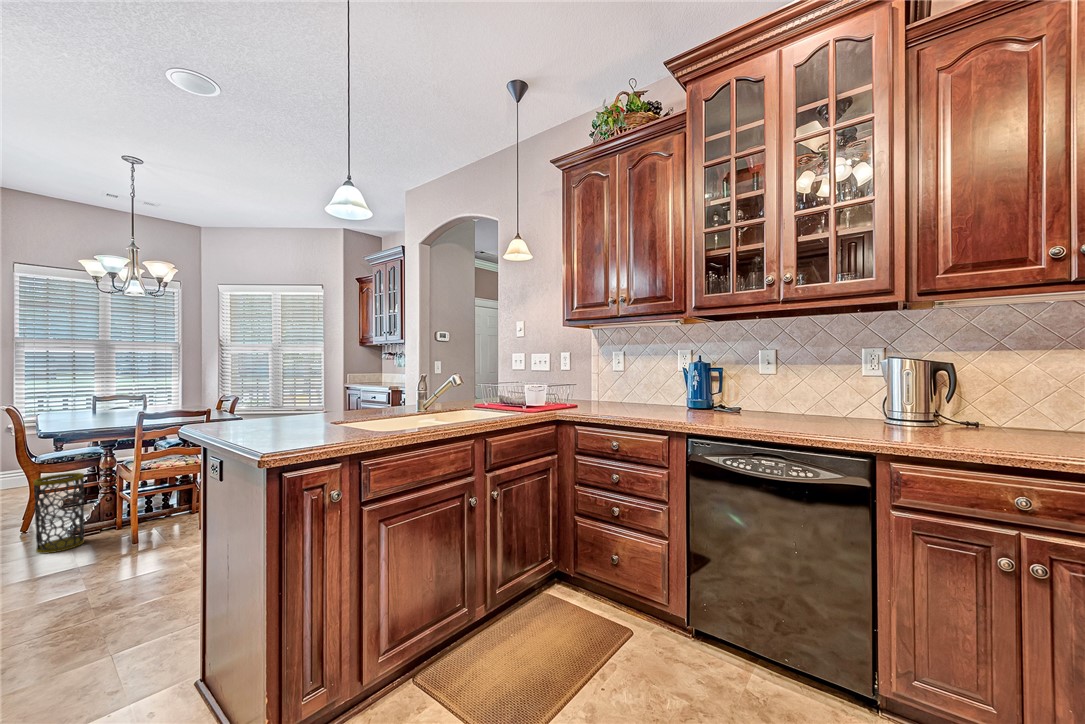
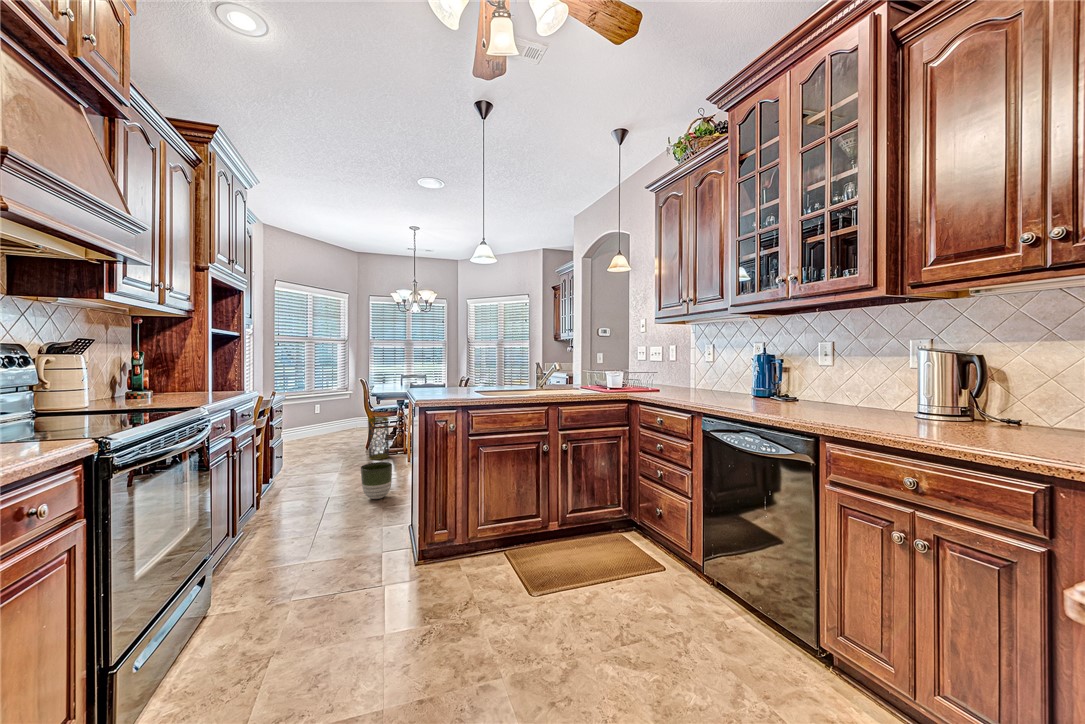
planter: none [51,561,129,640] -> present [361,462,392,499]

